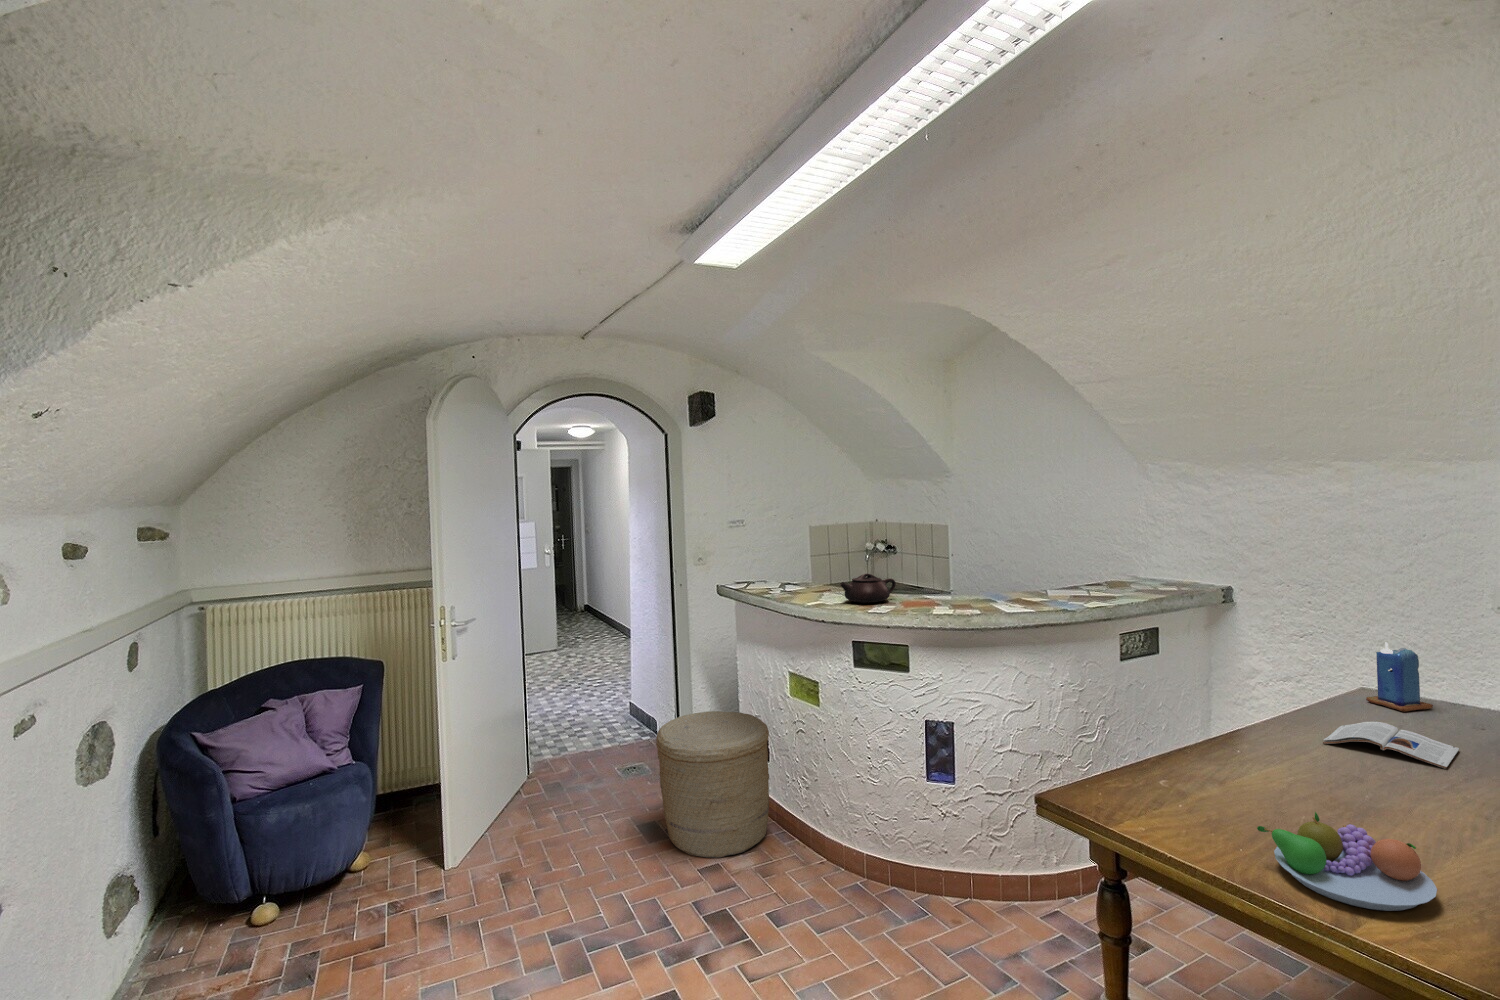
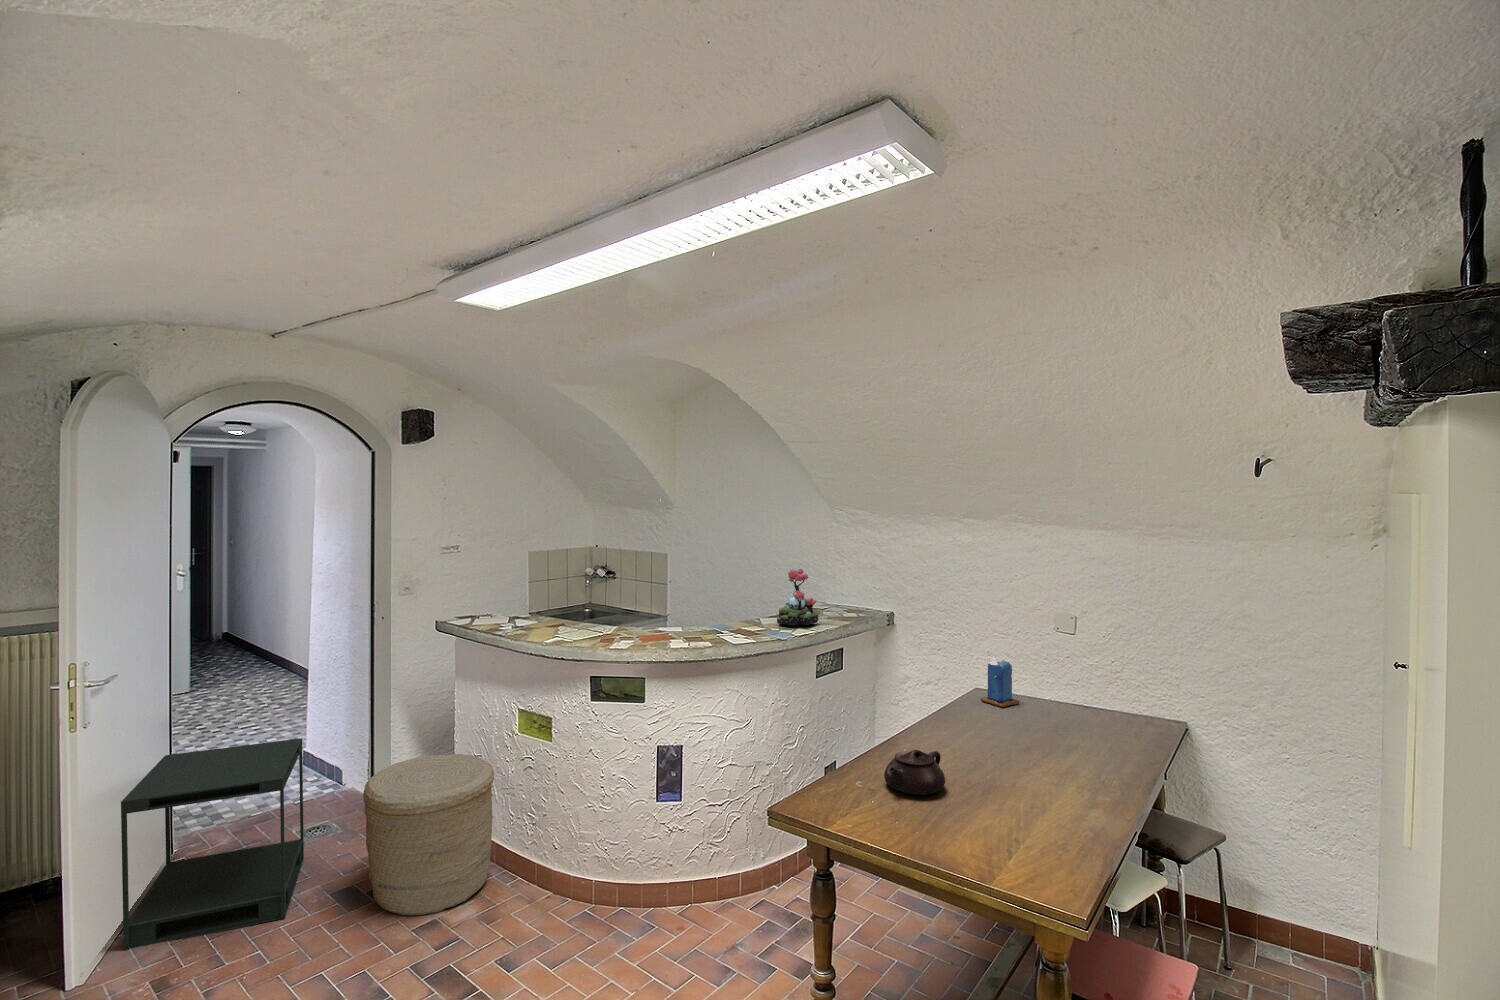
plant: none [1066,532,1120,597] -> present [777,569,818,626]
teapot: present [840,574,896,604] -> present [884,750,945,796]
side table: none [481,686,620,845] -> present [121,738,304,951]
magazine: present [1323,722,1459,769] -> none [958,718,1035,750]
fruit bowl: present [1257,812,1437,911] -> none [928,796,1030,863]

